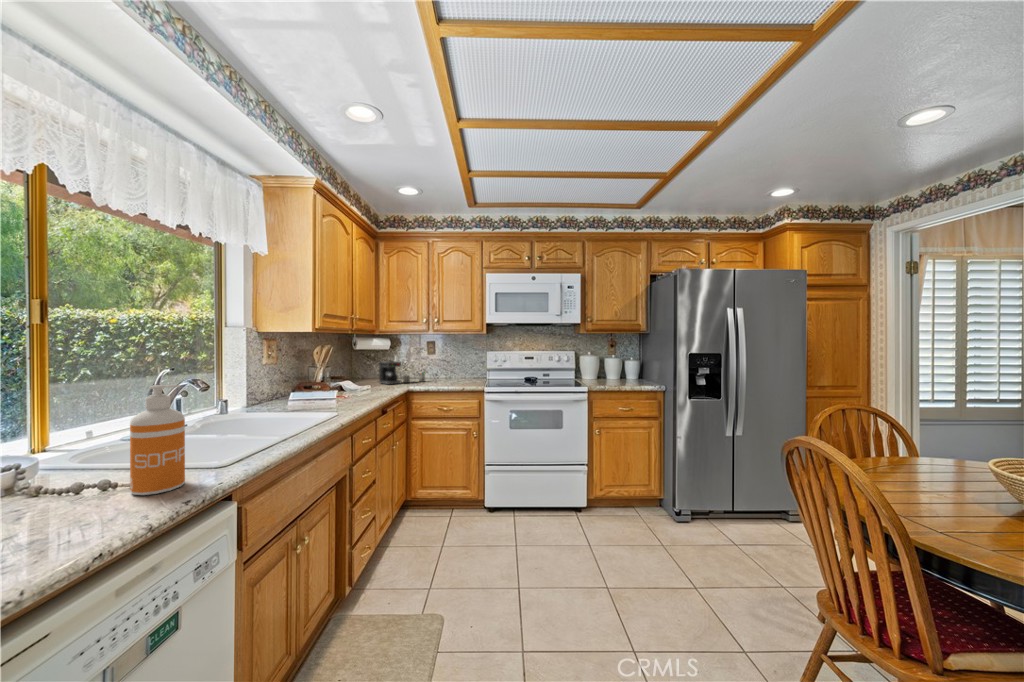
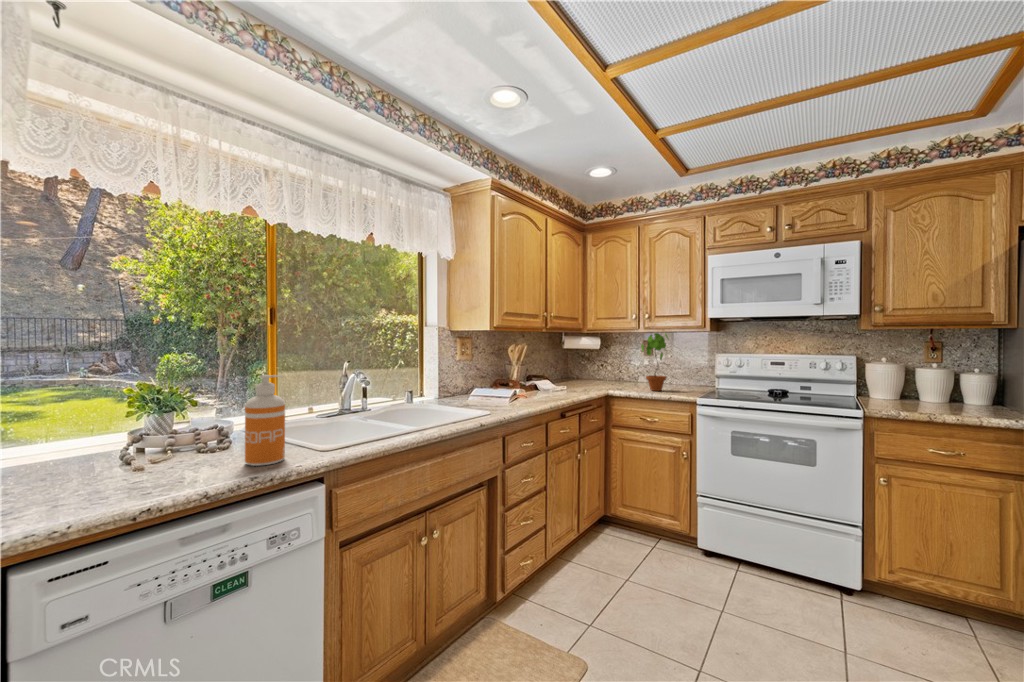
potted plant: none [436,333,458,382] -> present [641,333,668,391]
coffee maker: present [379,361,426,385] -> none [581,363,633,389]

